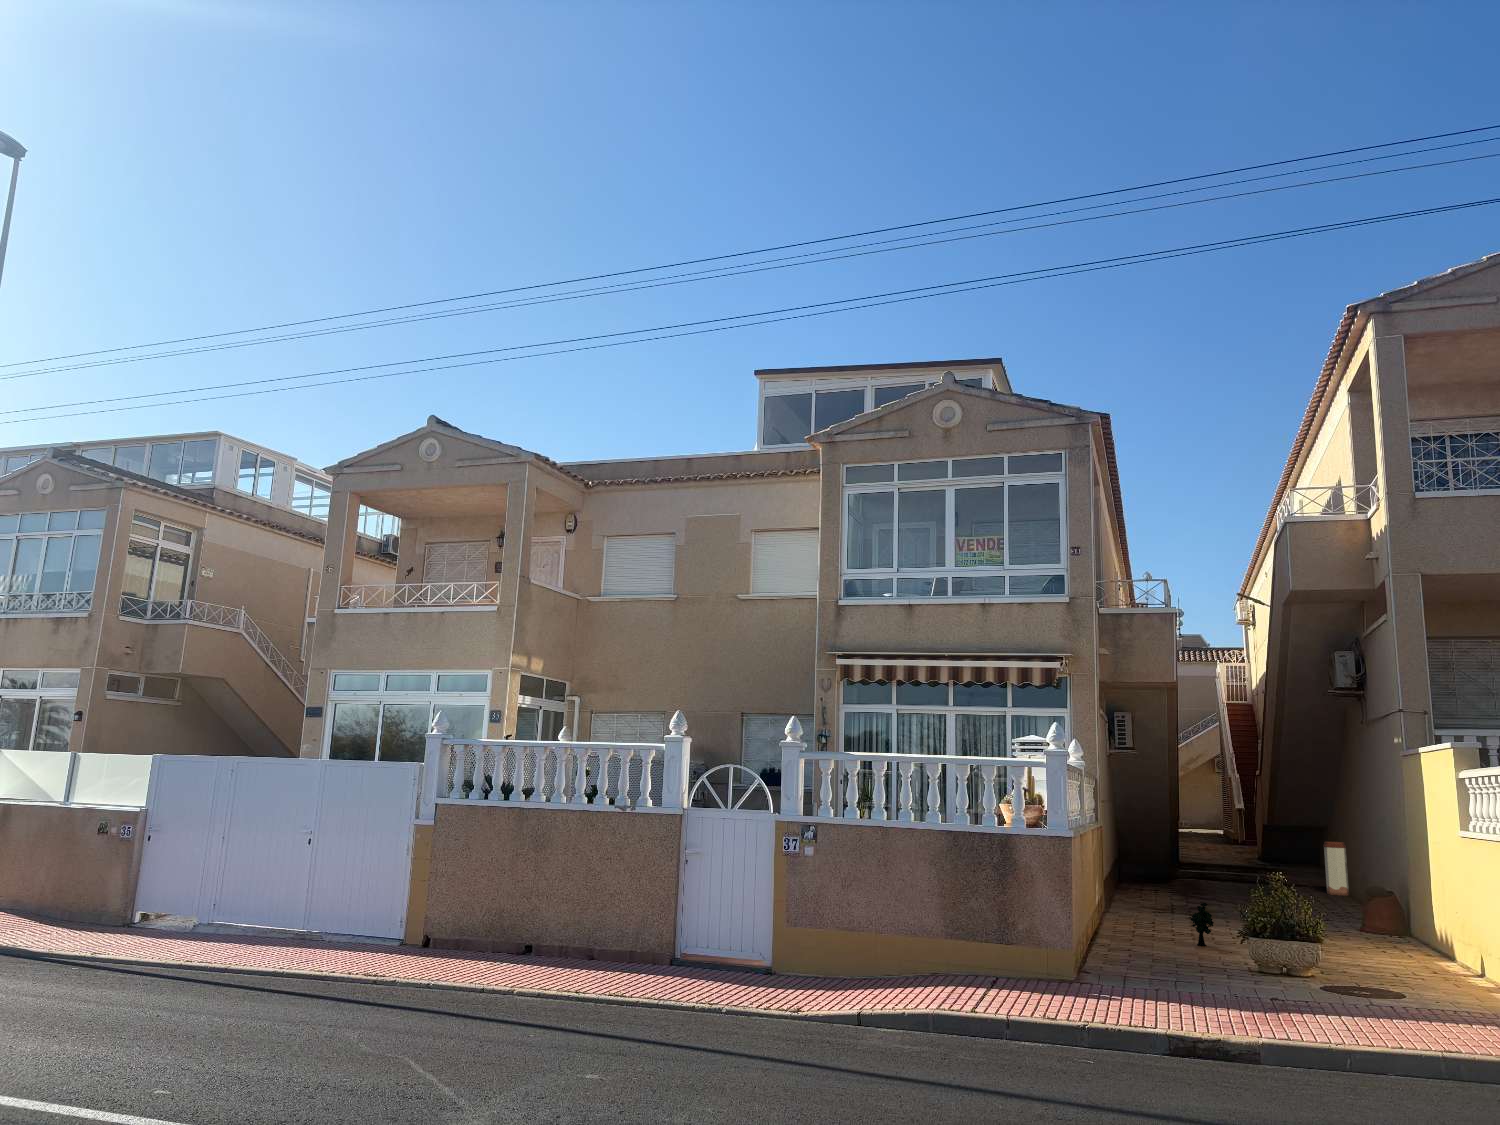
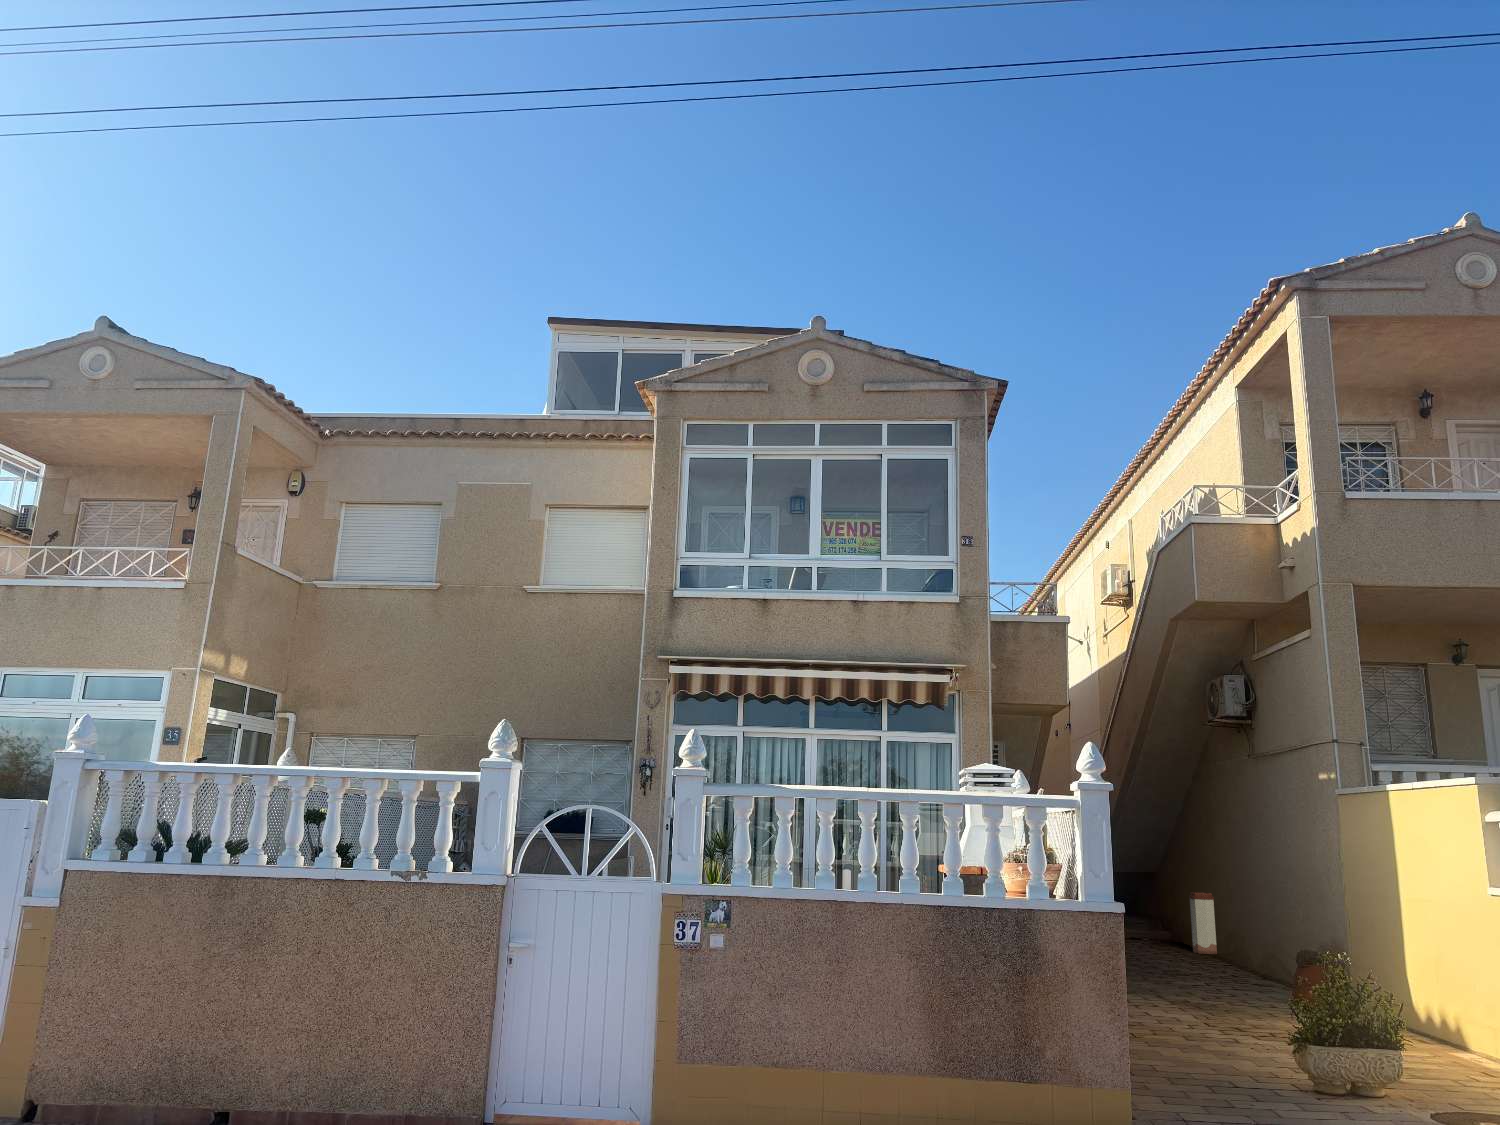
decorative plant: present [1188,903,1214,946] -> none [1158,986,1193,1045]

